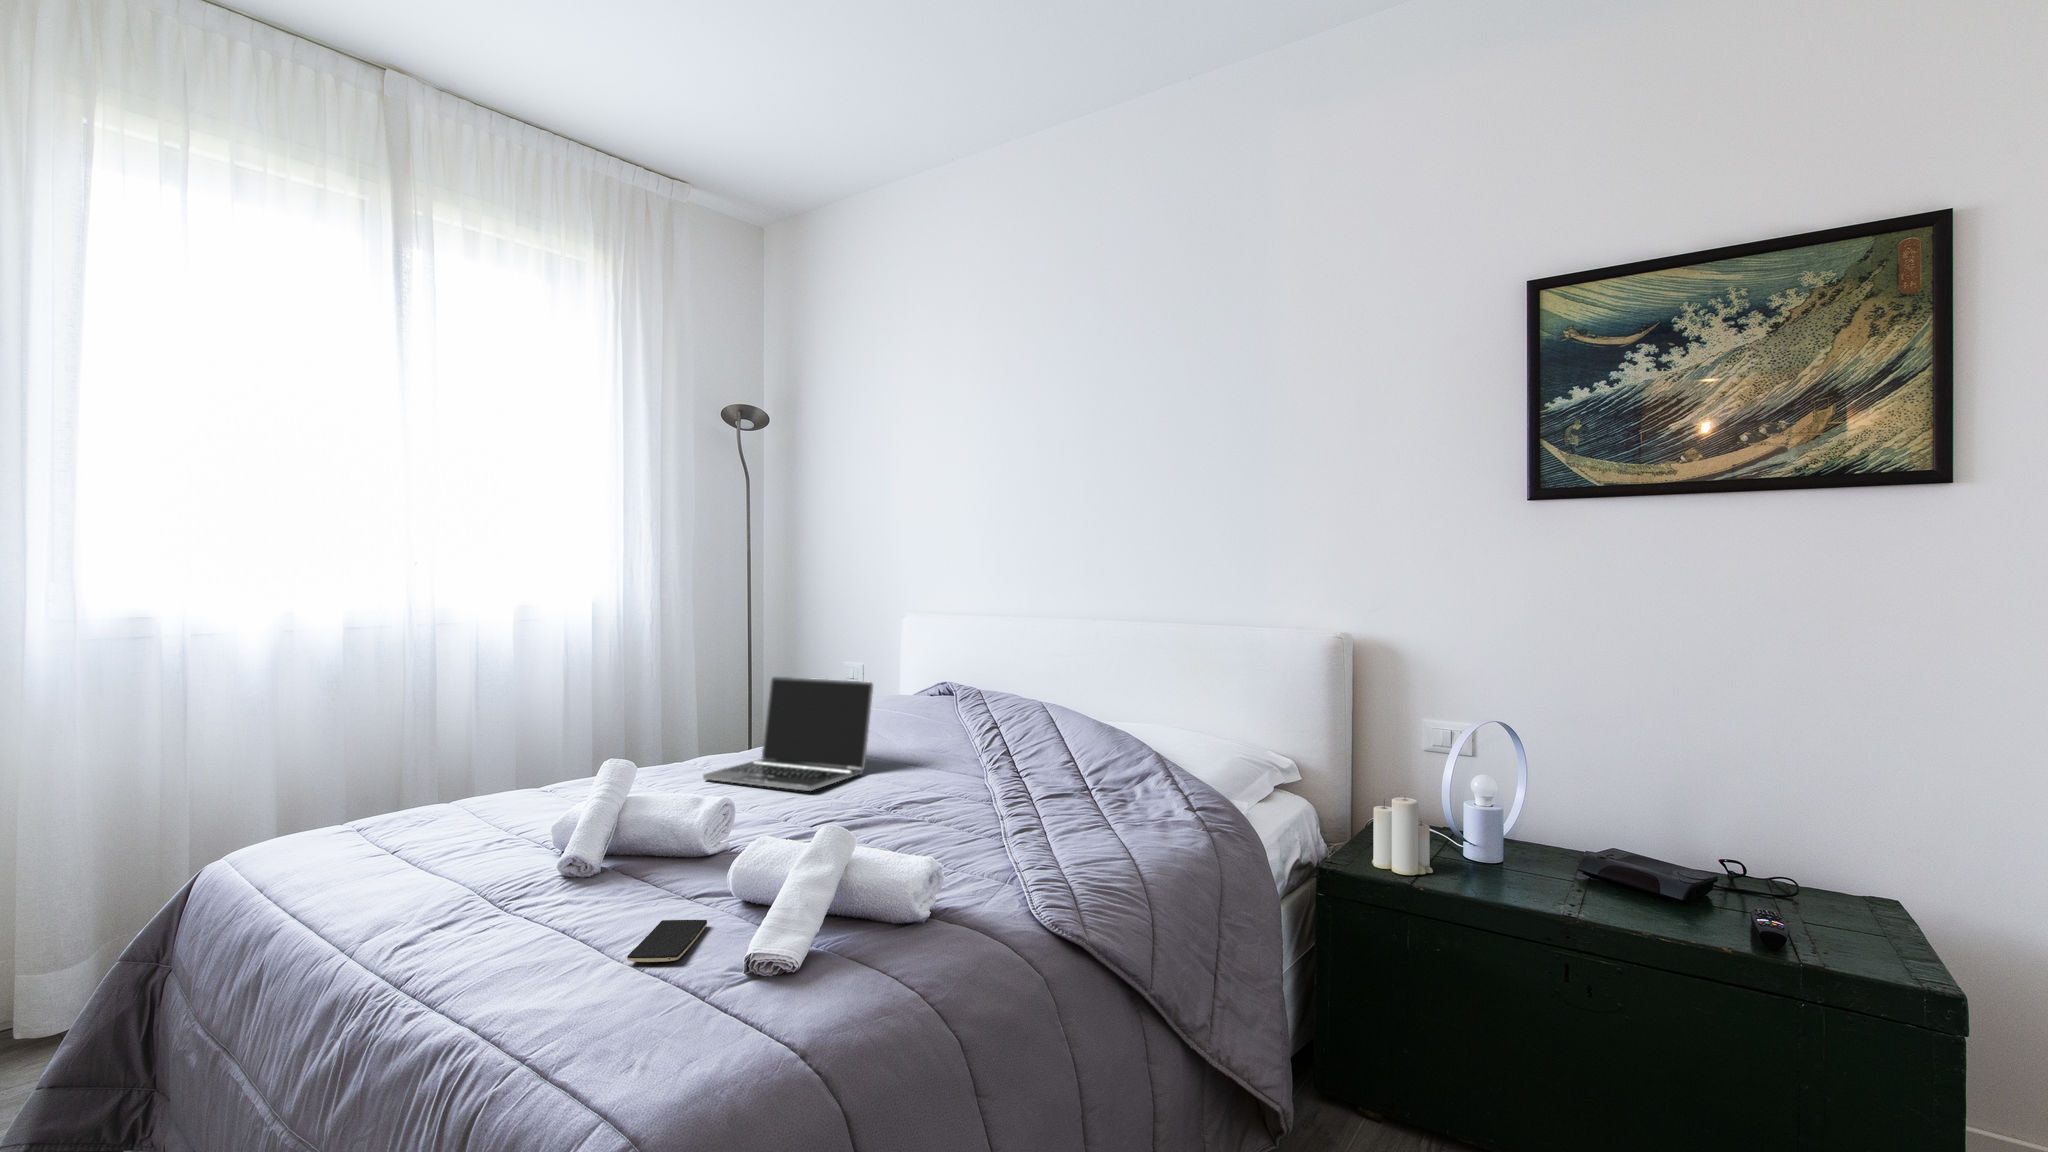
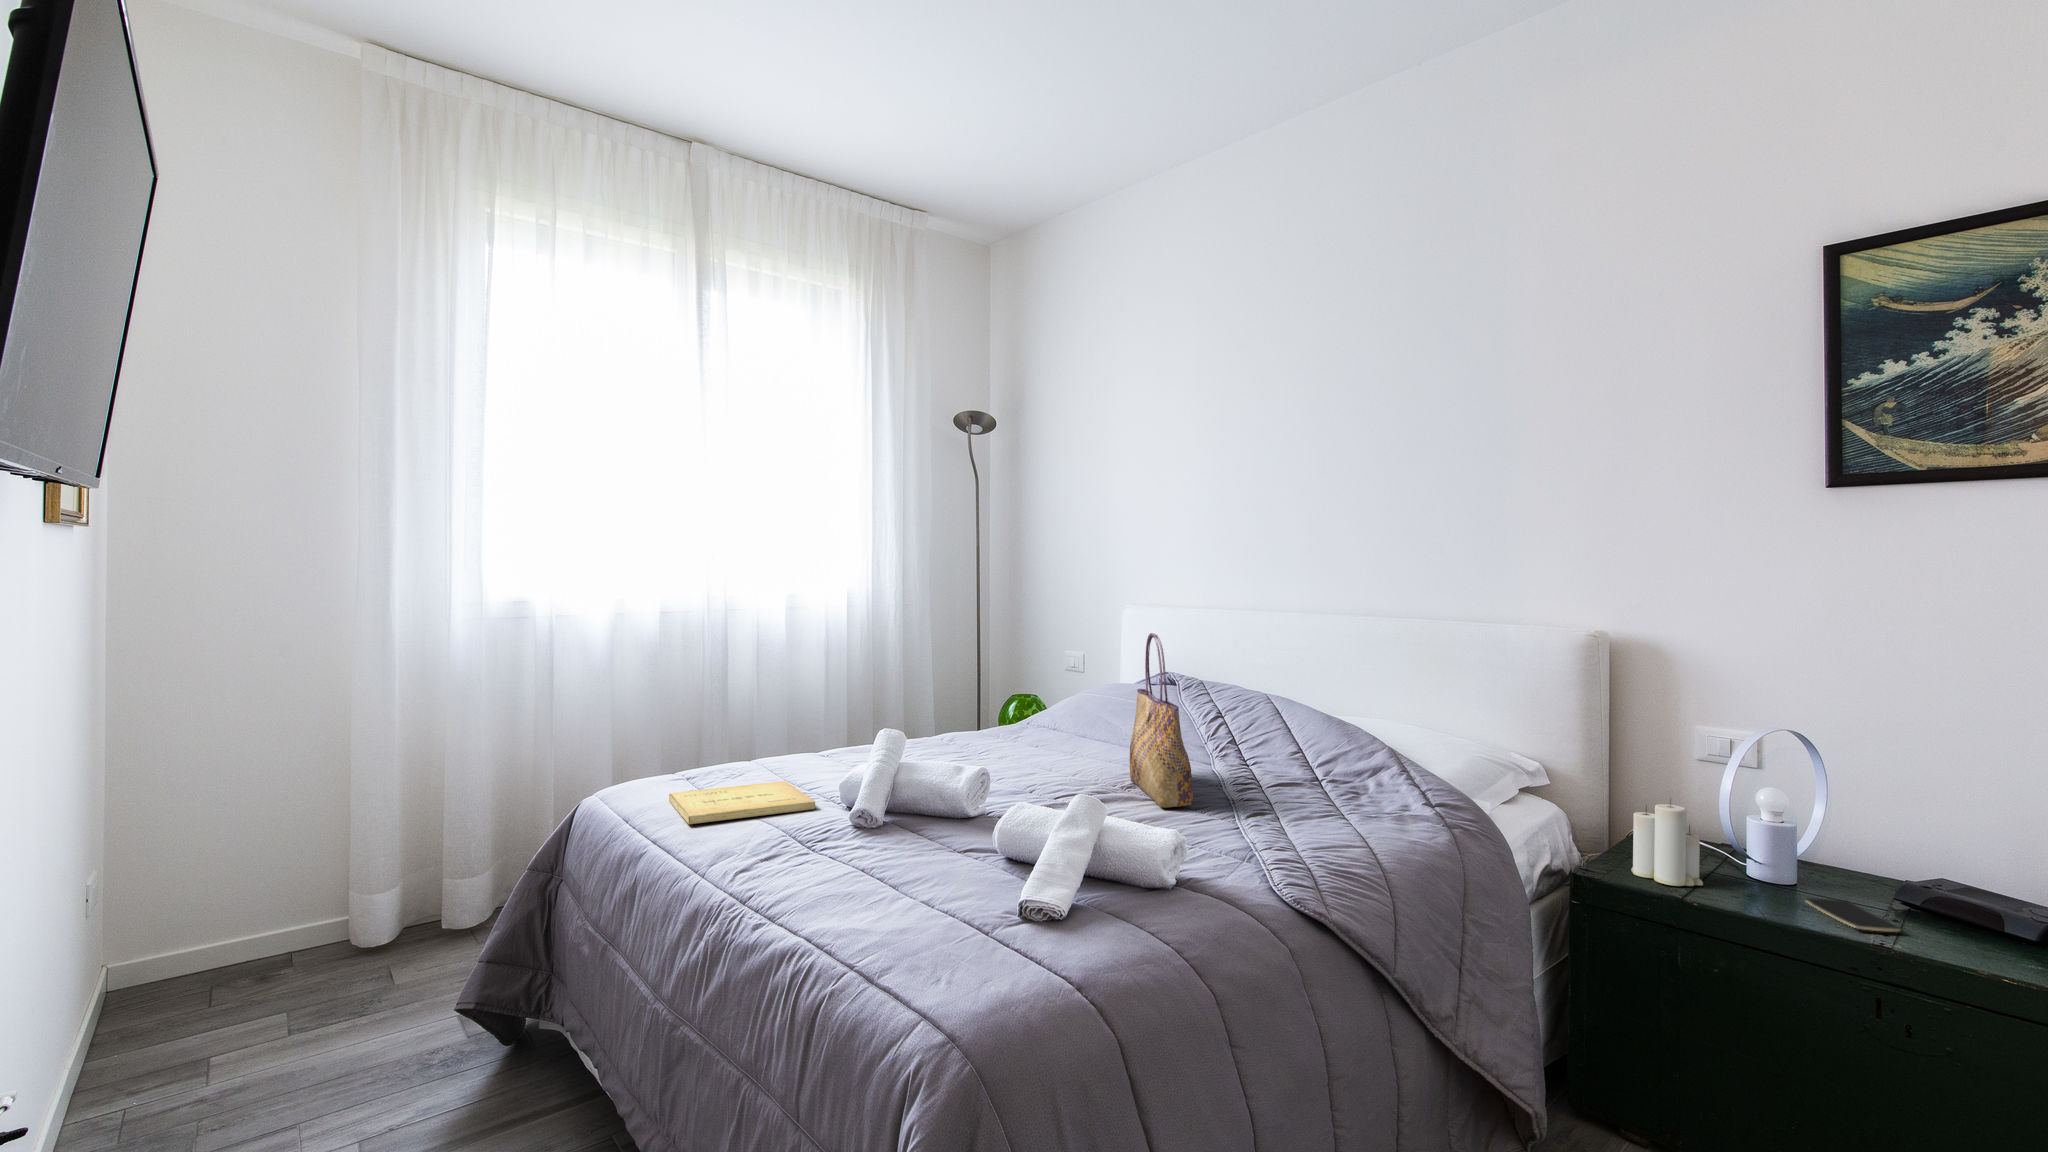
tote bag: none [894,643,957,829] -> present [1130,633,1193,808]
laptop: present [703,677,873,791] -> none [955,662,1108,768]
book: none [325,824,518,888] -> present [669,781,815,824]
smartphone: present [627,920,707,962] -> present [1806,898,1901,931]

